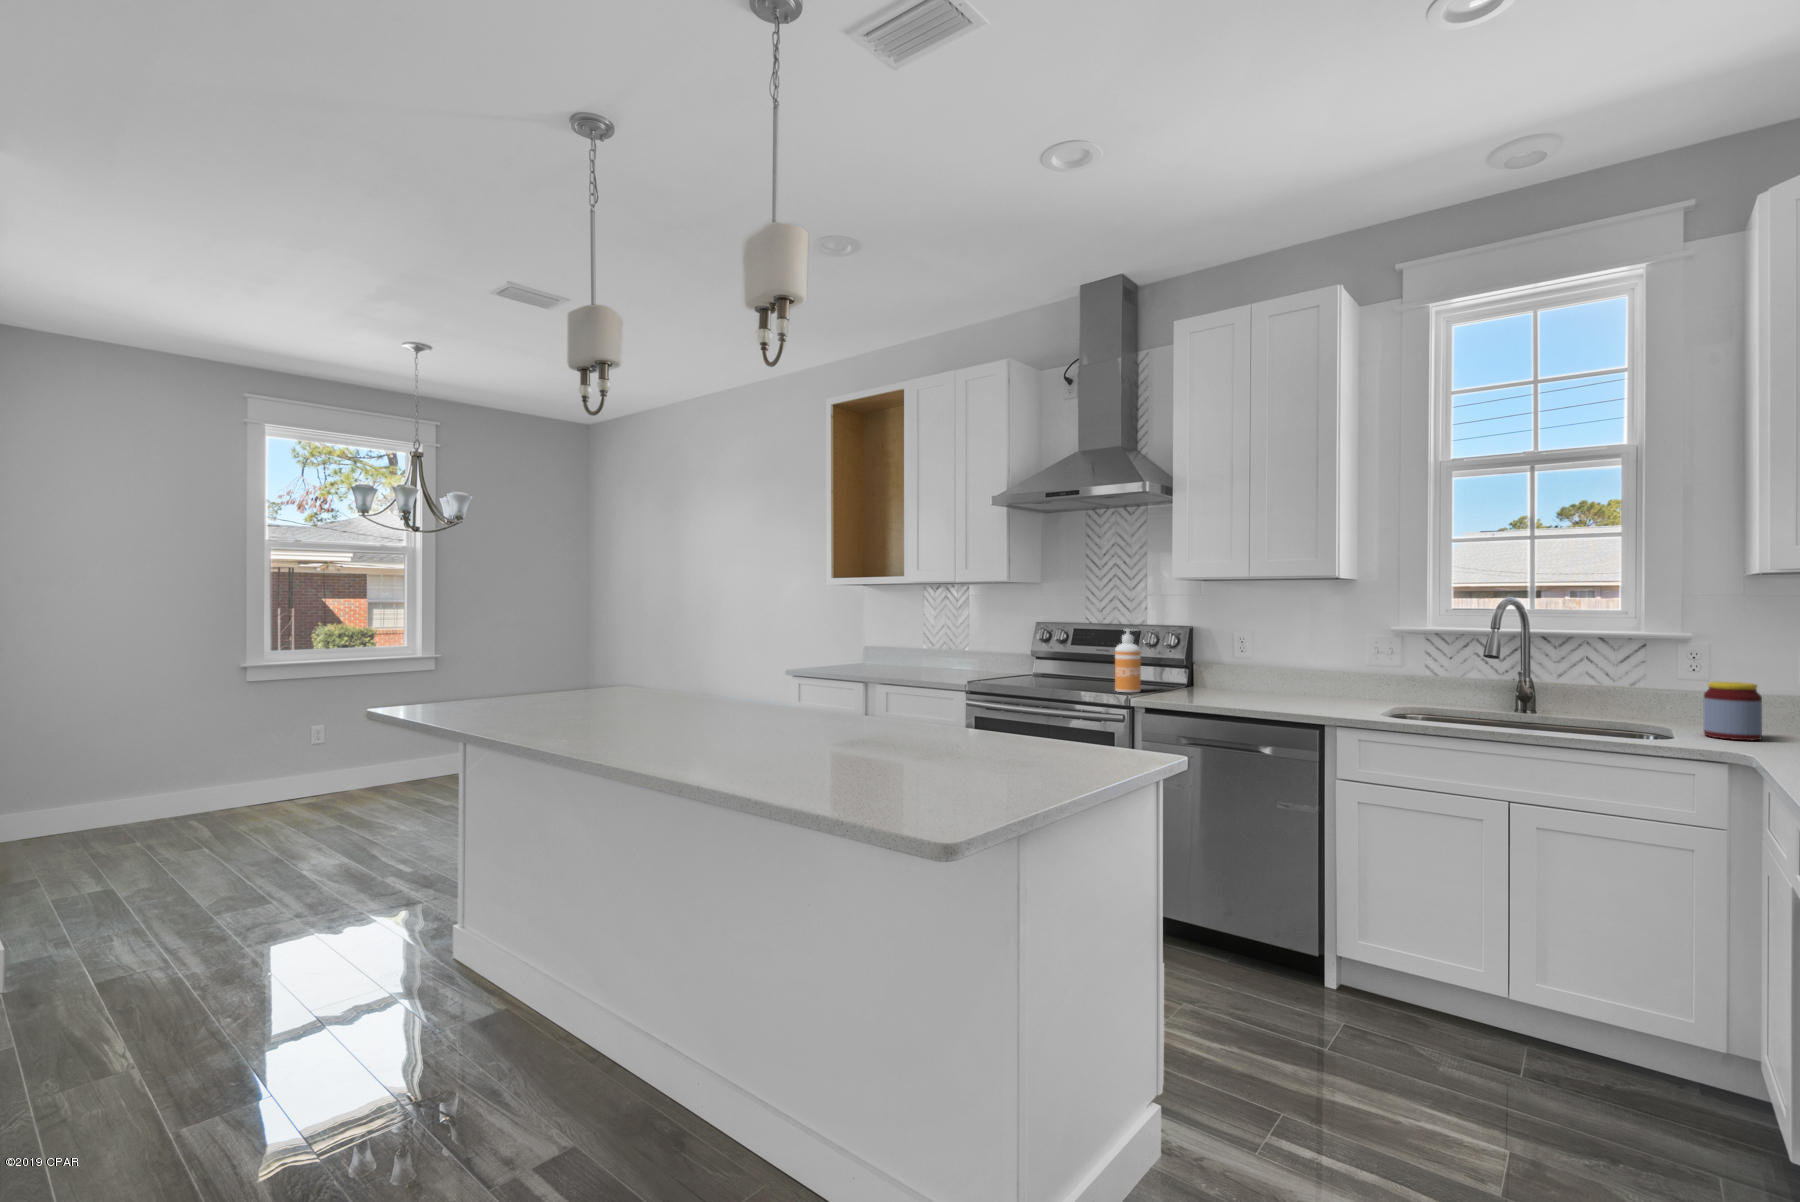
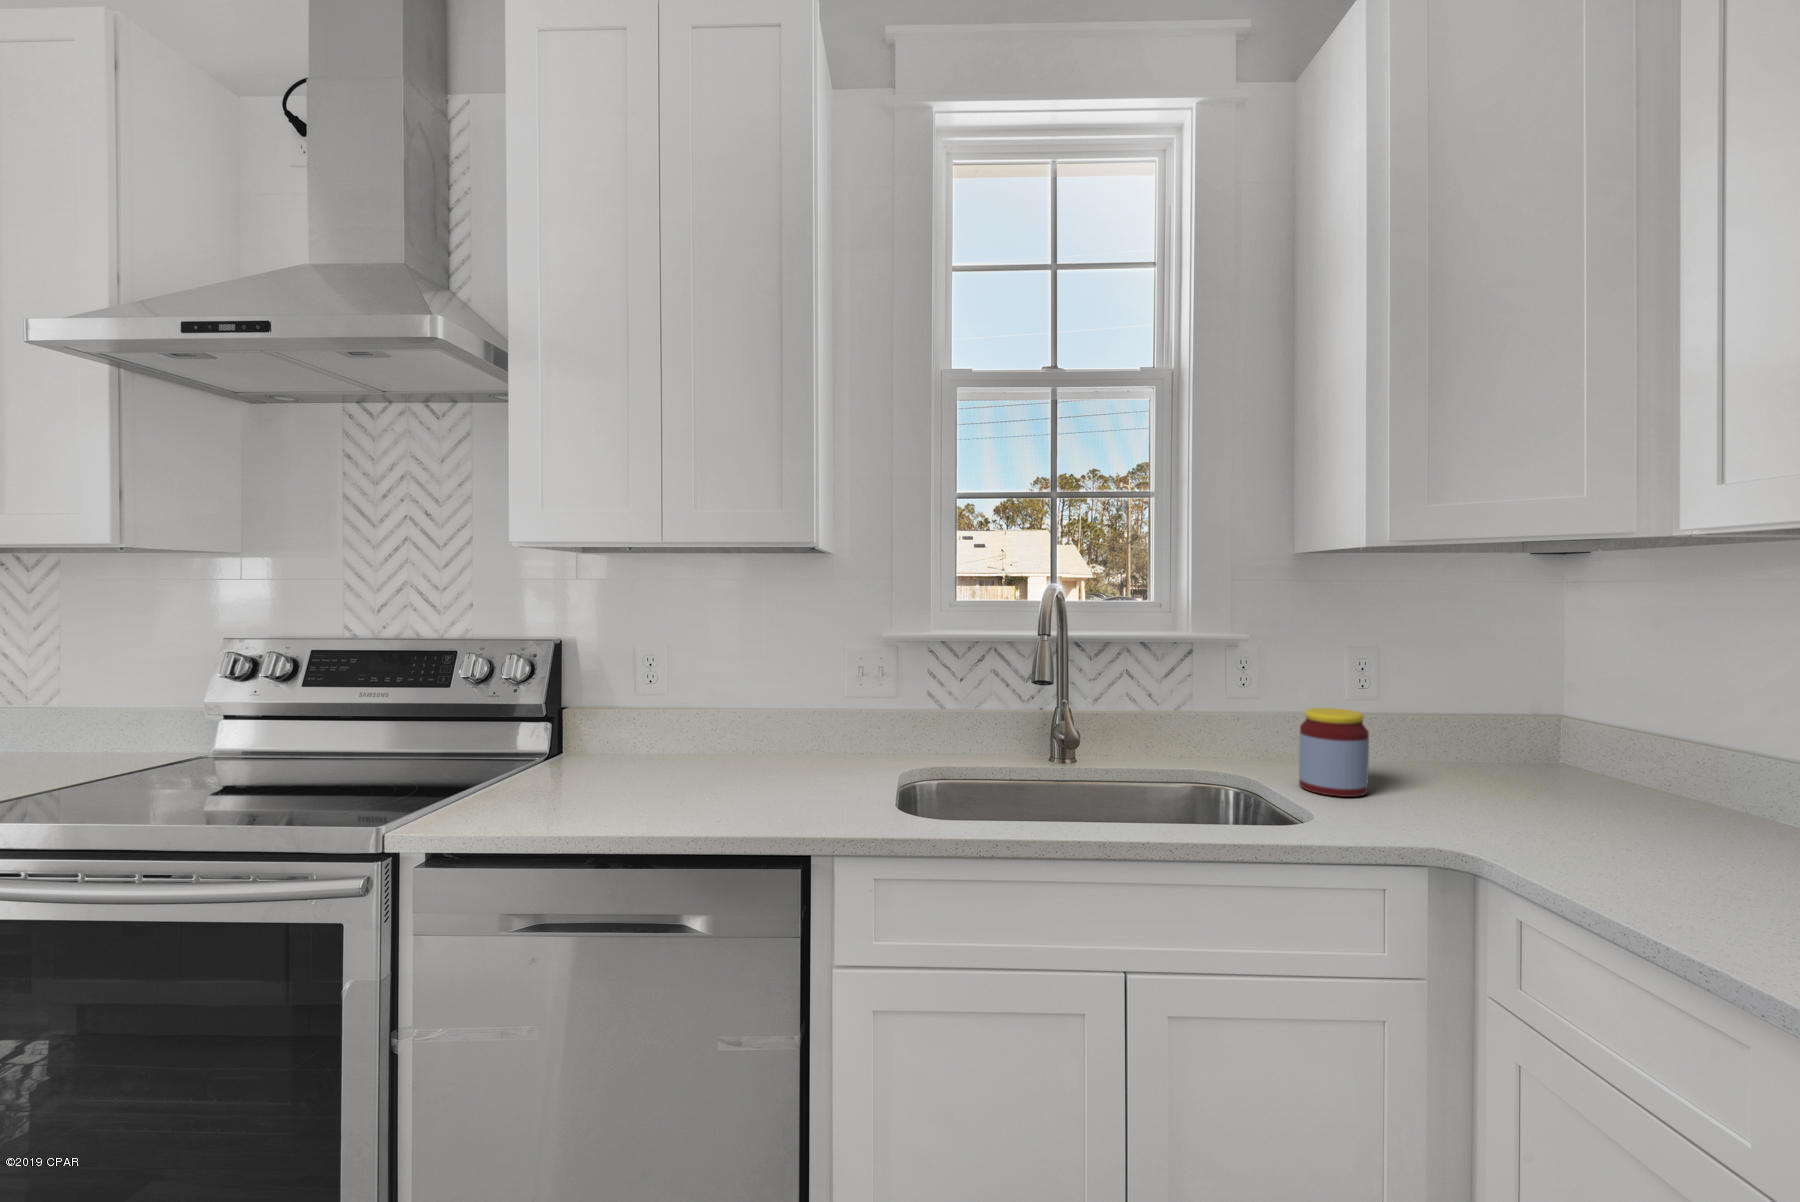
soap dispenser: present [1115,629,1141,692] -> none [377,658,440,797]

